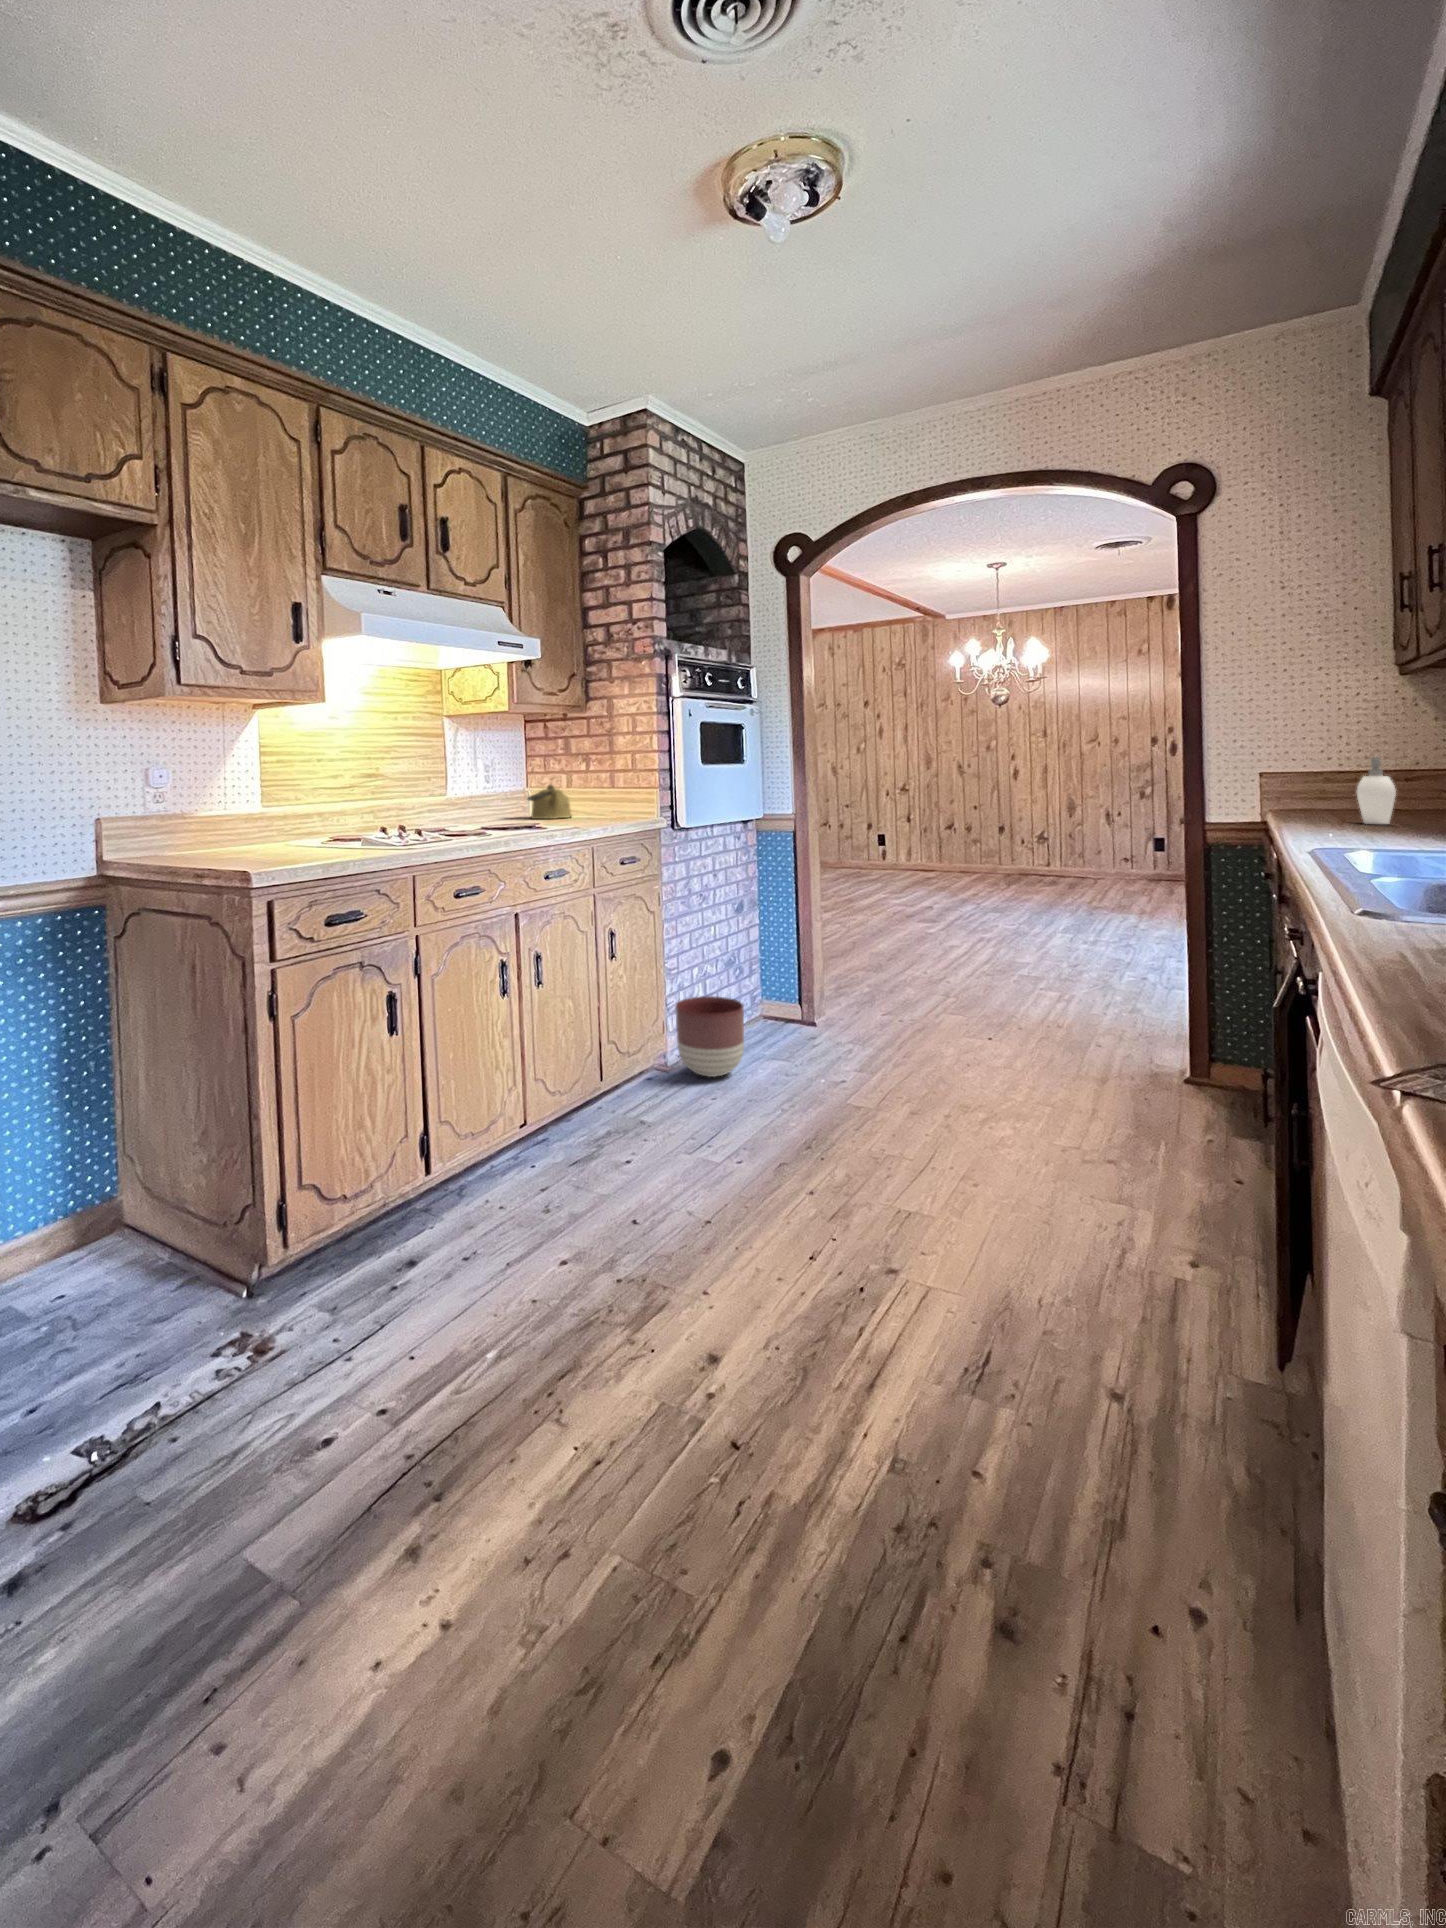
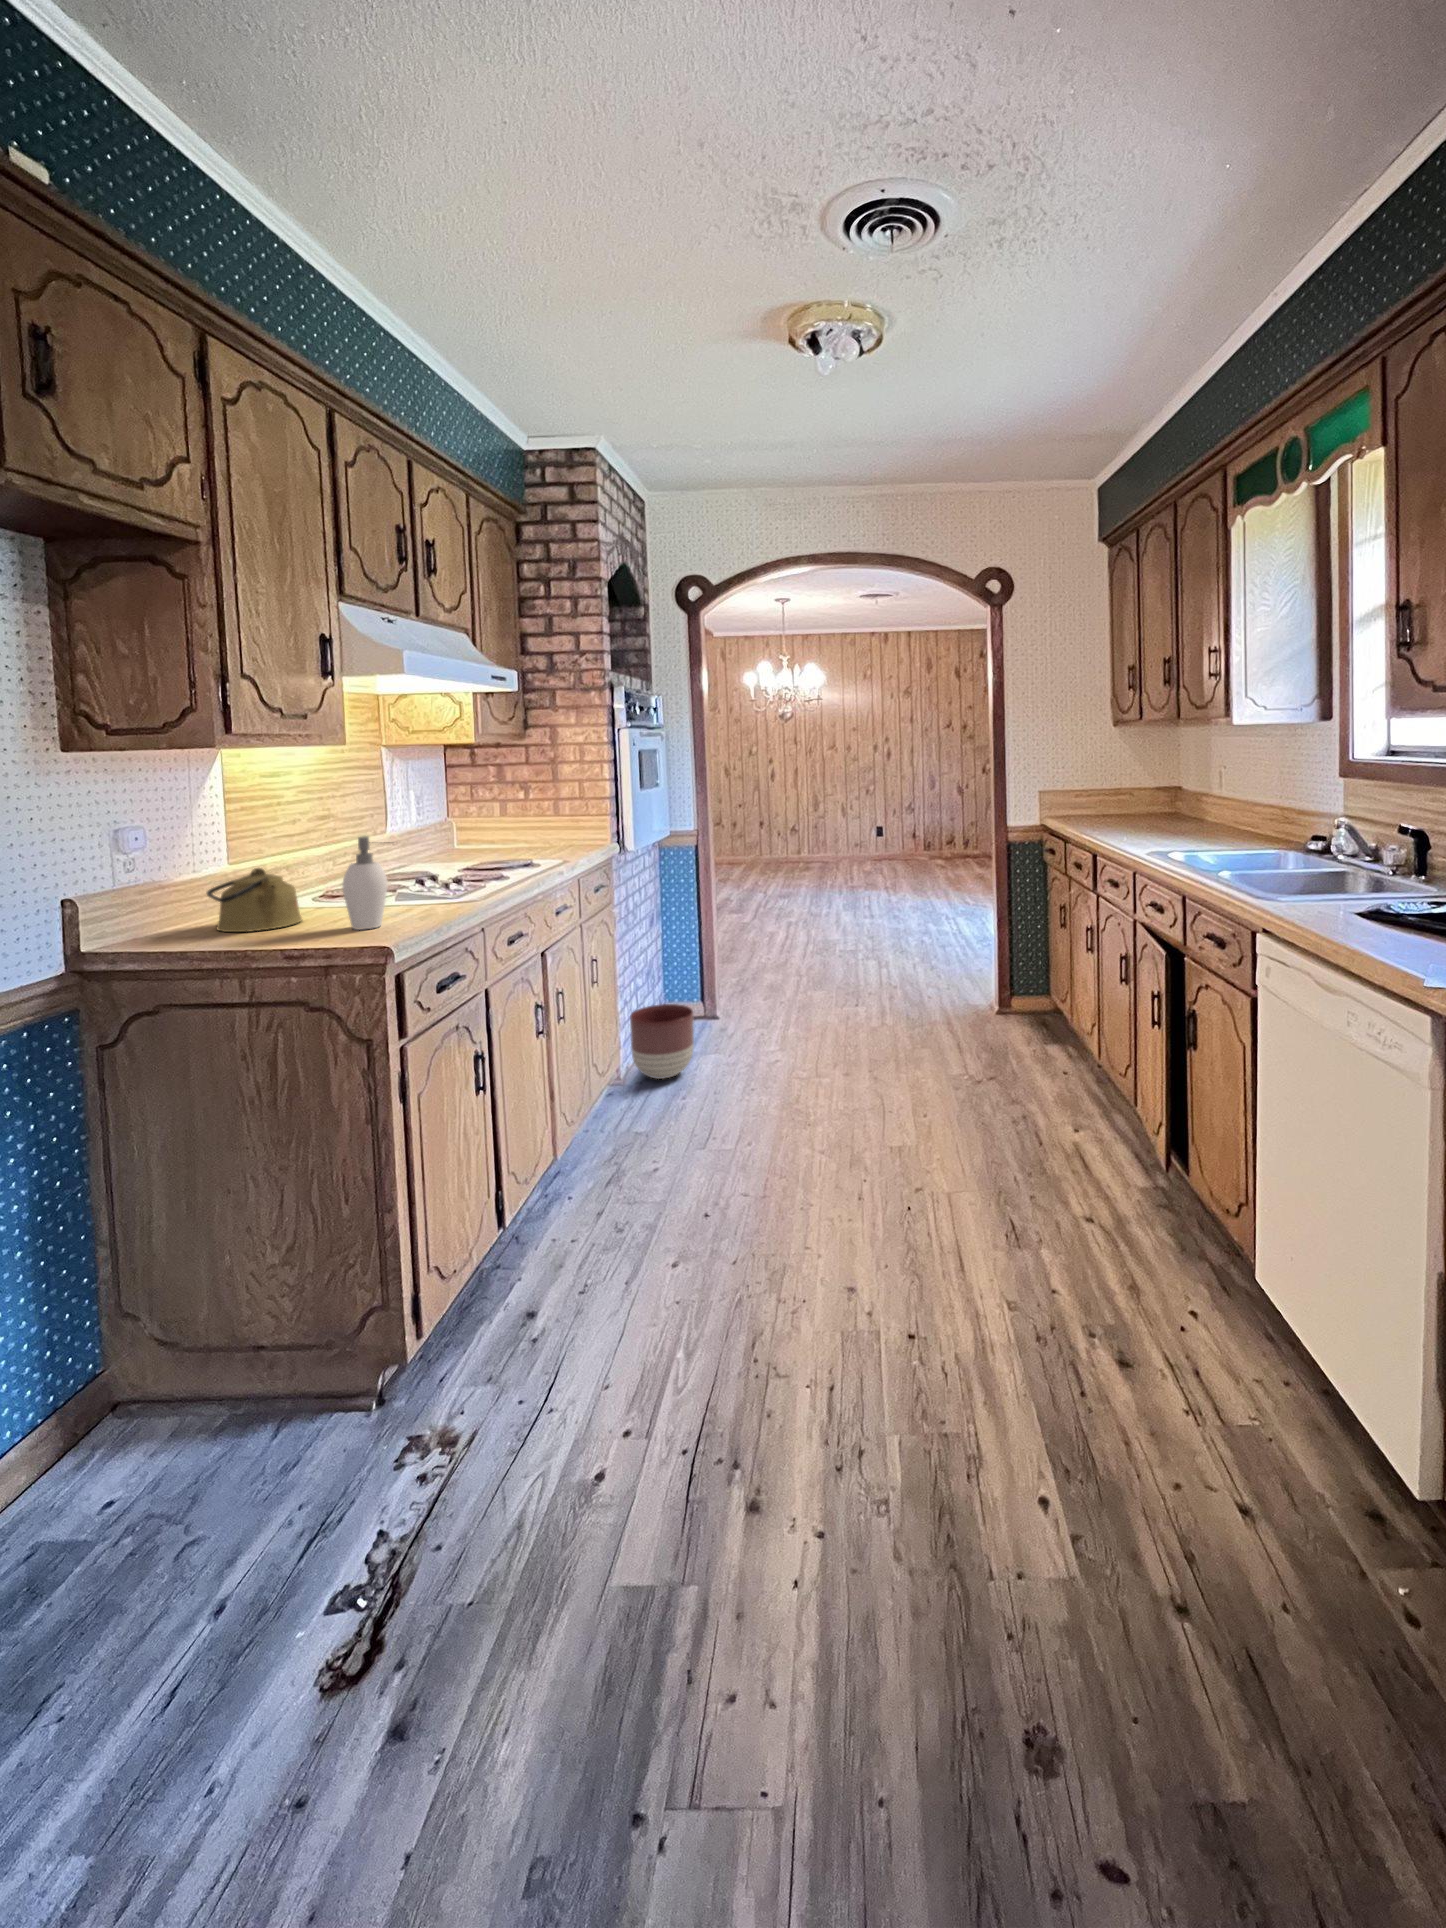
soap dispenser: present [1357,757,1396,824] -> present [343,836,387,930]
kettle: present [527,785,572,819] -> present [207,868,302,932]

